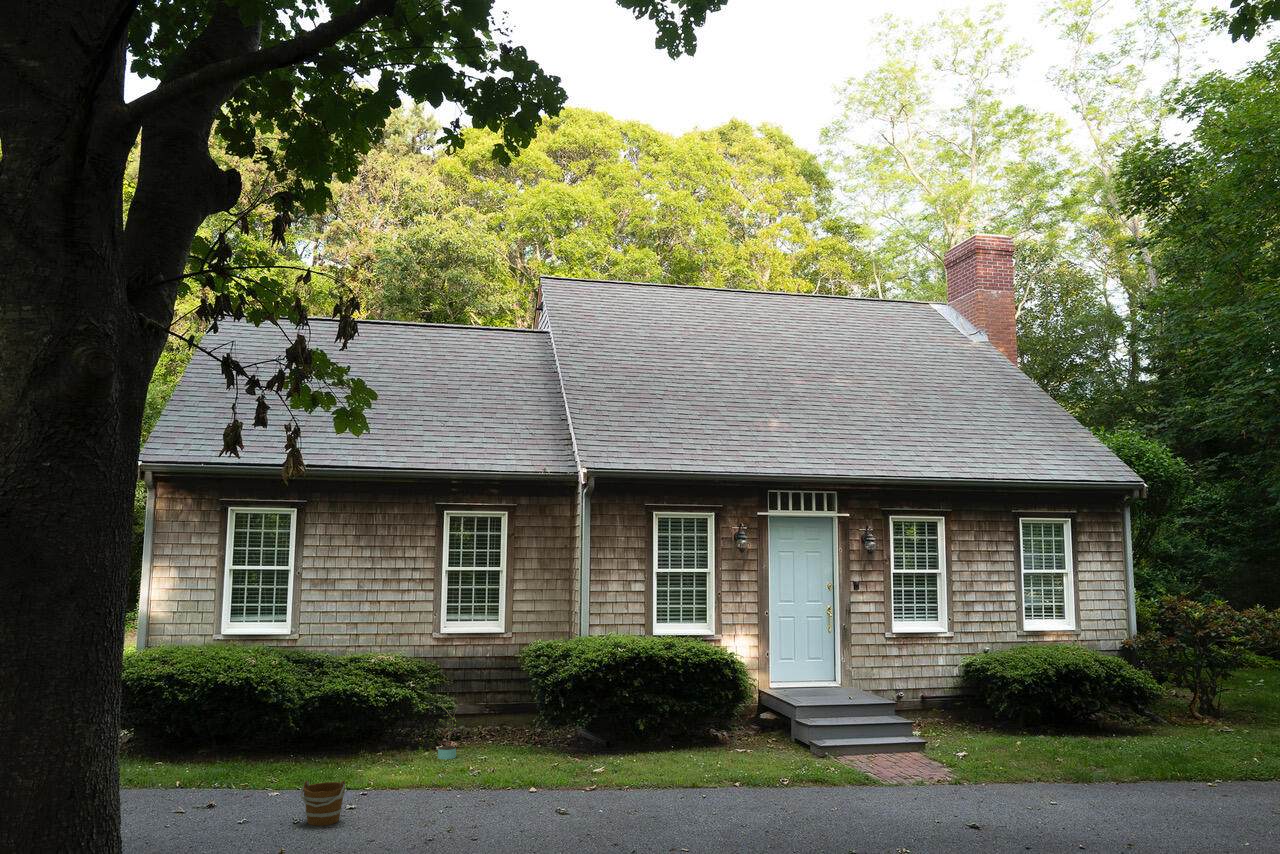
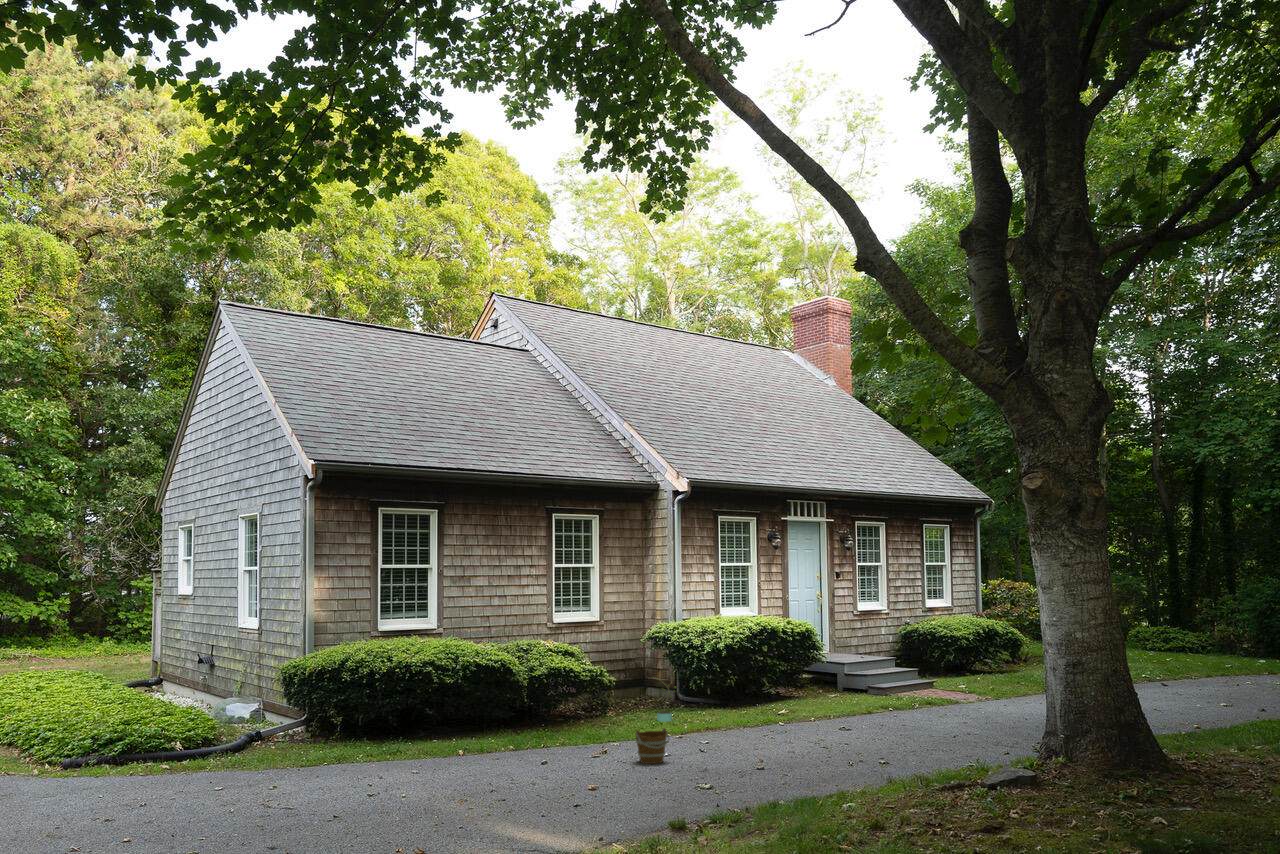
bucket: present [300,781,345,826] -> present [636,728,670,764]

